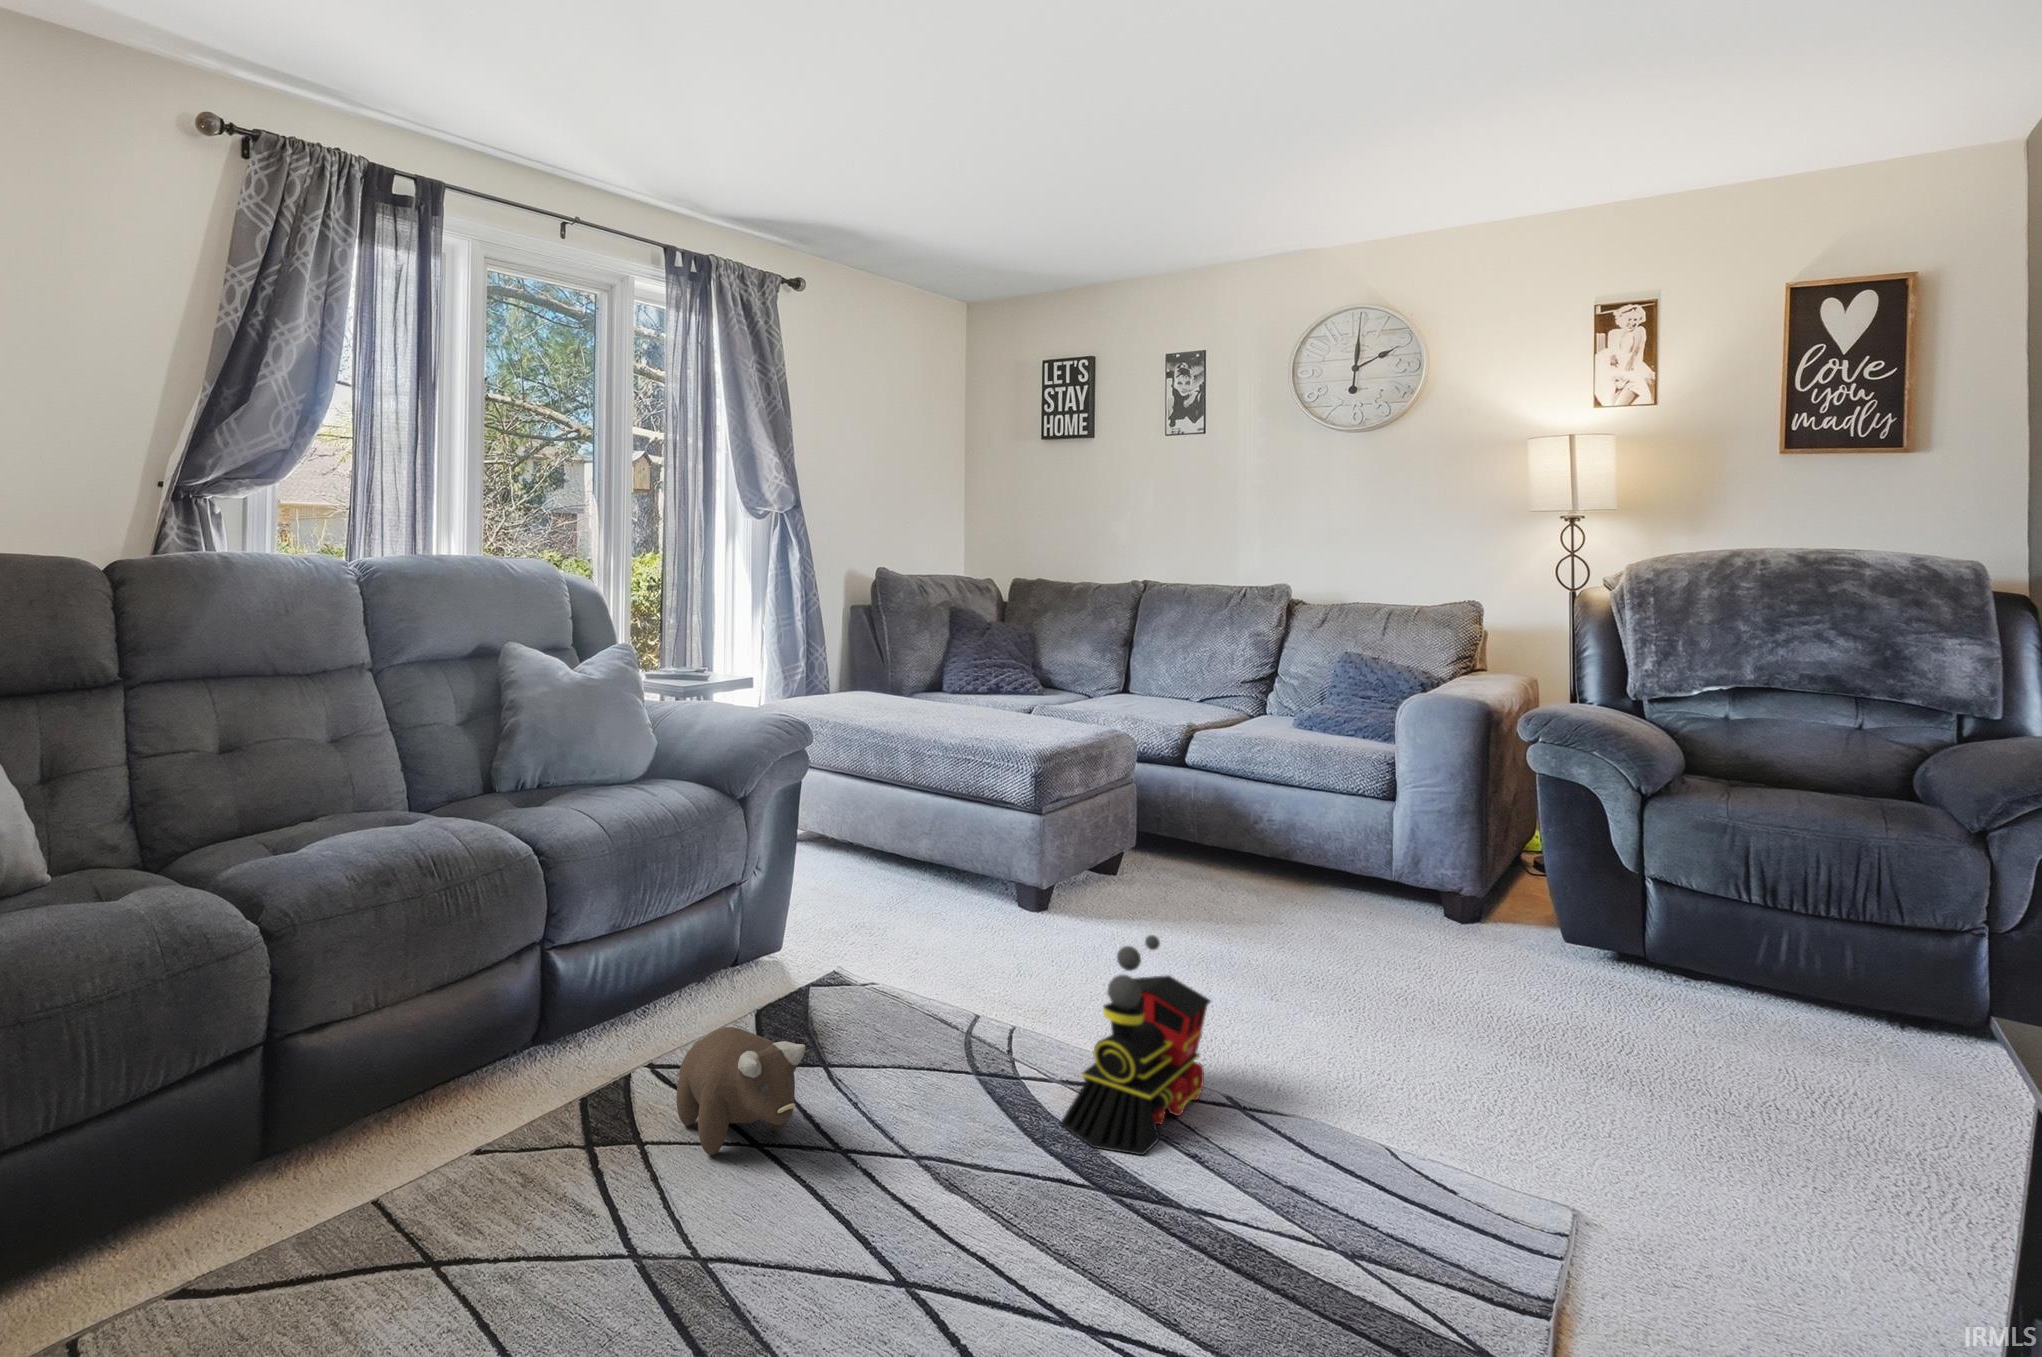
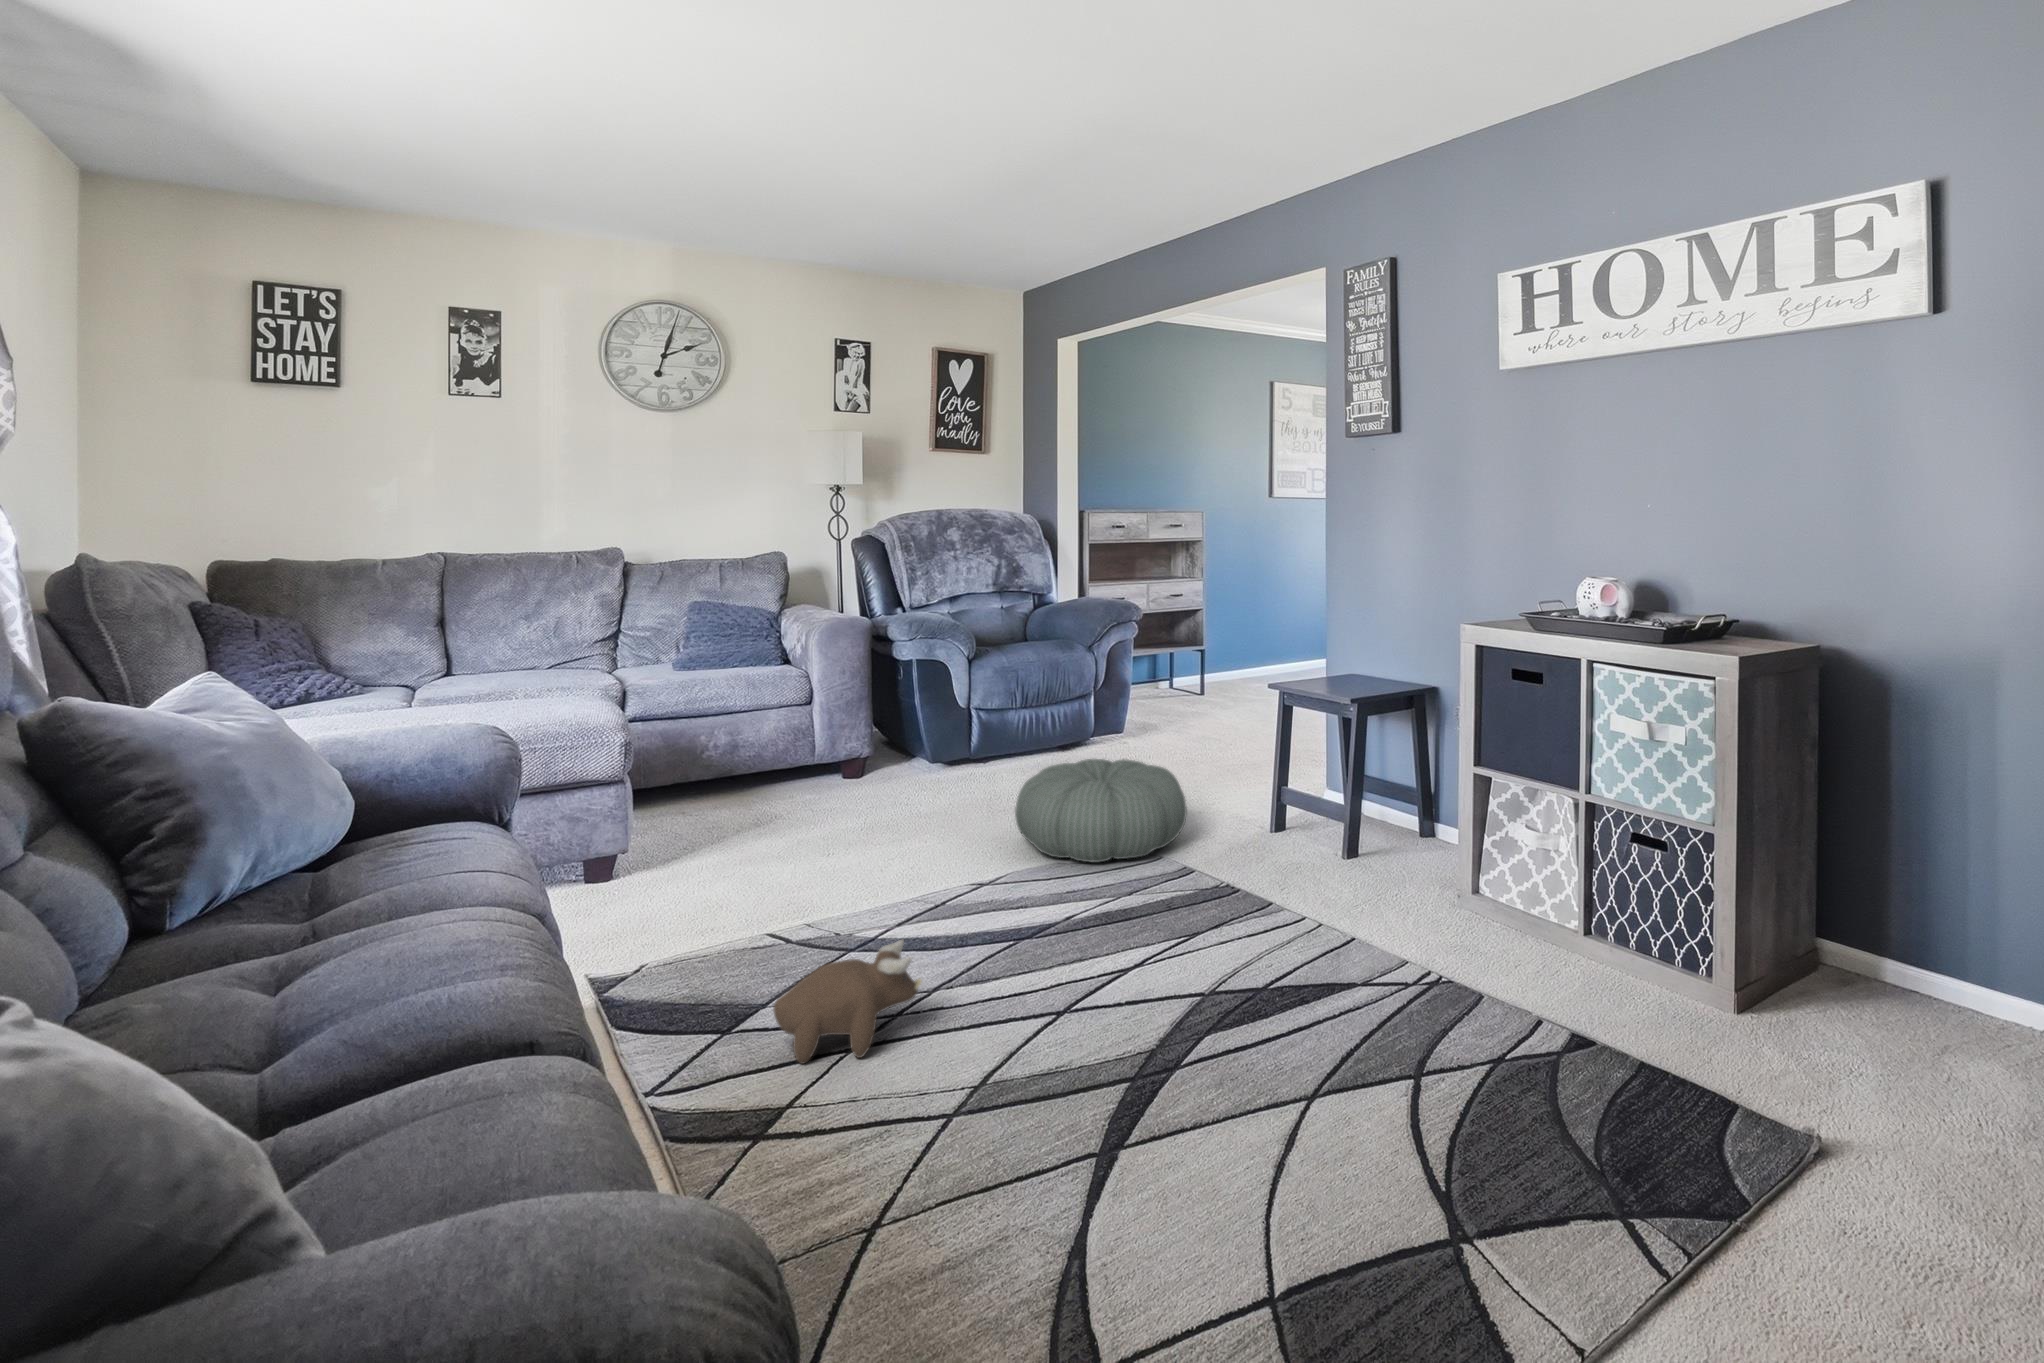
toy train: present [1061,935,1211,1155] -> none [913,798,1008,938]
pouf: none [1382,977,1788,1229] -> present [1015,759,1187,862]

